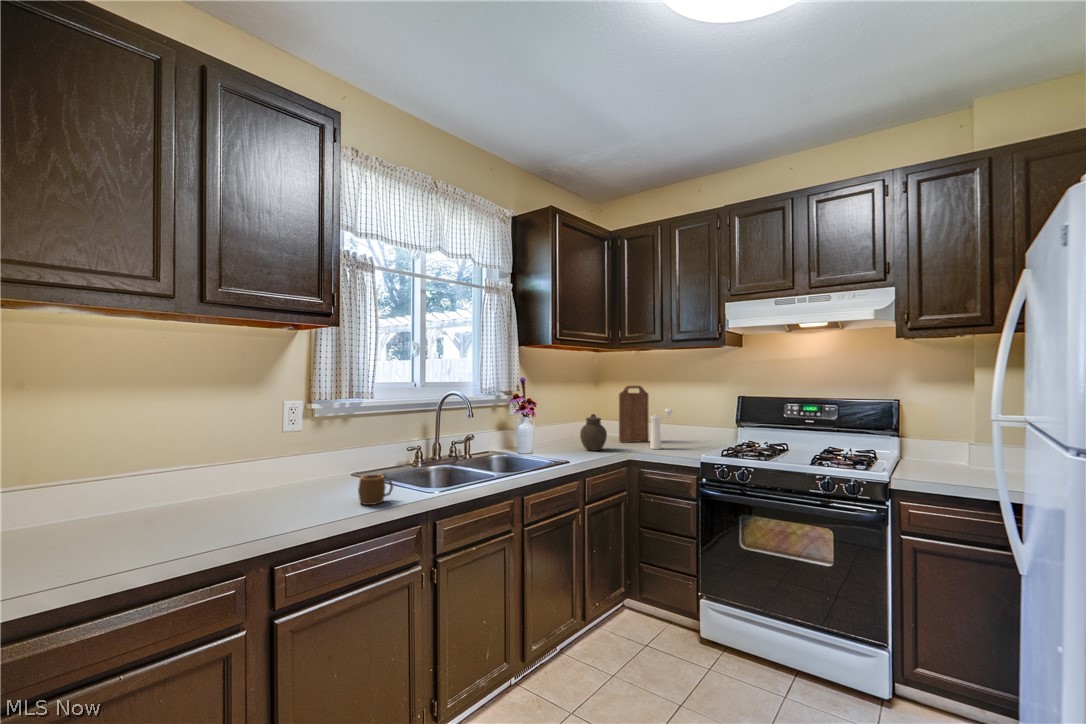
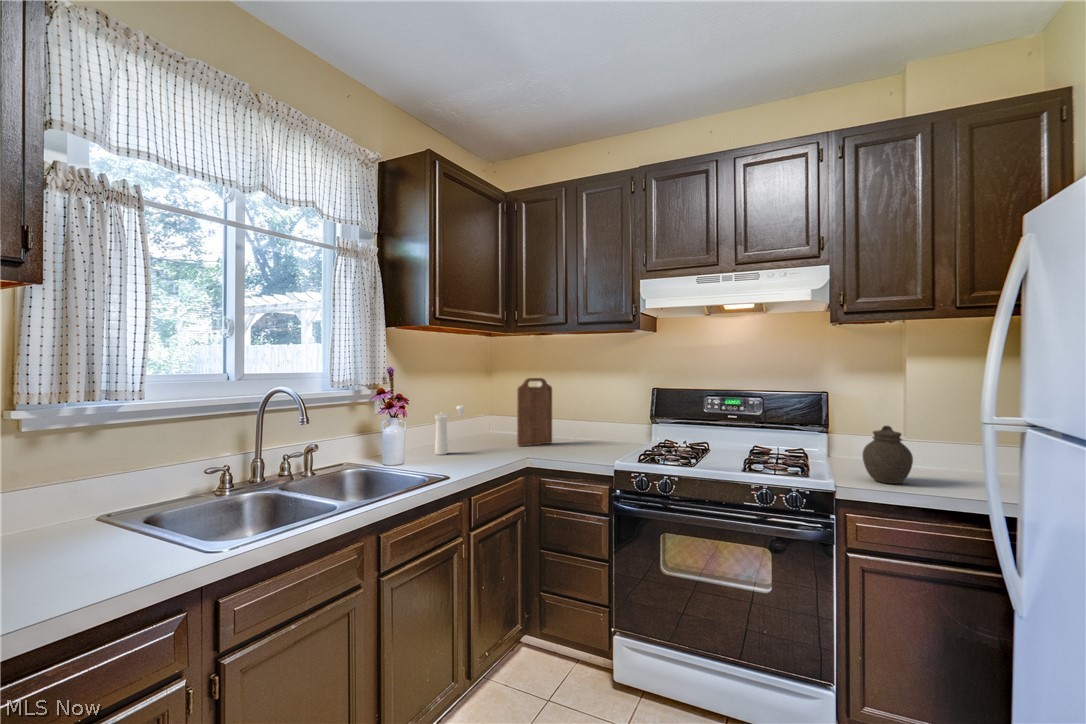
pepper mill: present [650,408,672,449] -> present [435,405,465,455]
jar: present [580,414,607,451] -> present [863,426,913,484]
mug: present [358,474,393,505] -> none [46,529,128,588]

